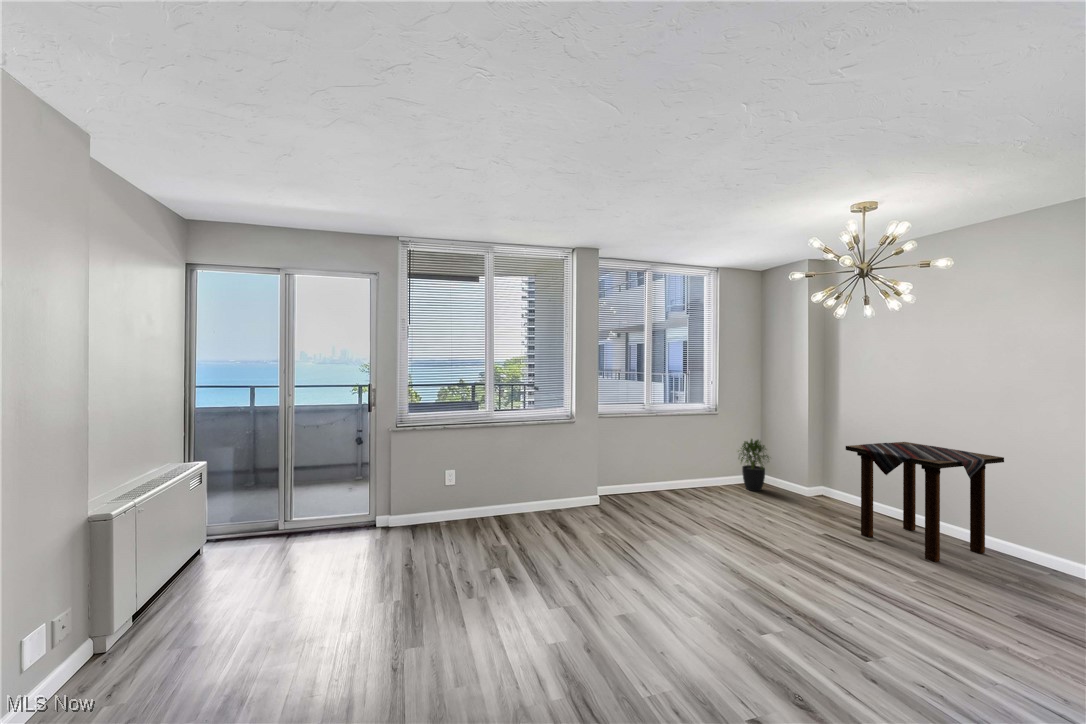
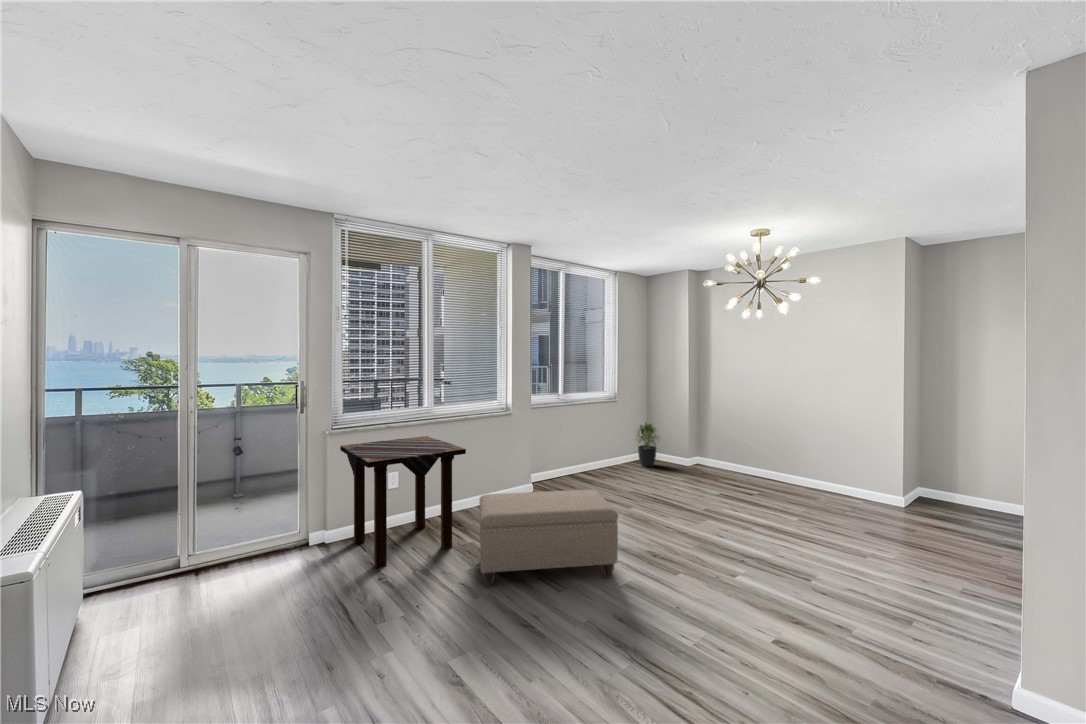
side table: present [846,442,1004,562] -> present [340,436,466,569]
ottoman: none [479,500,623,605] -> present [480,490,618,587]

